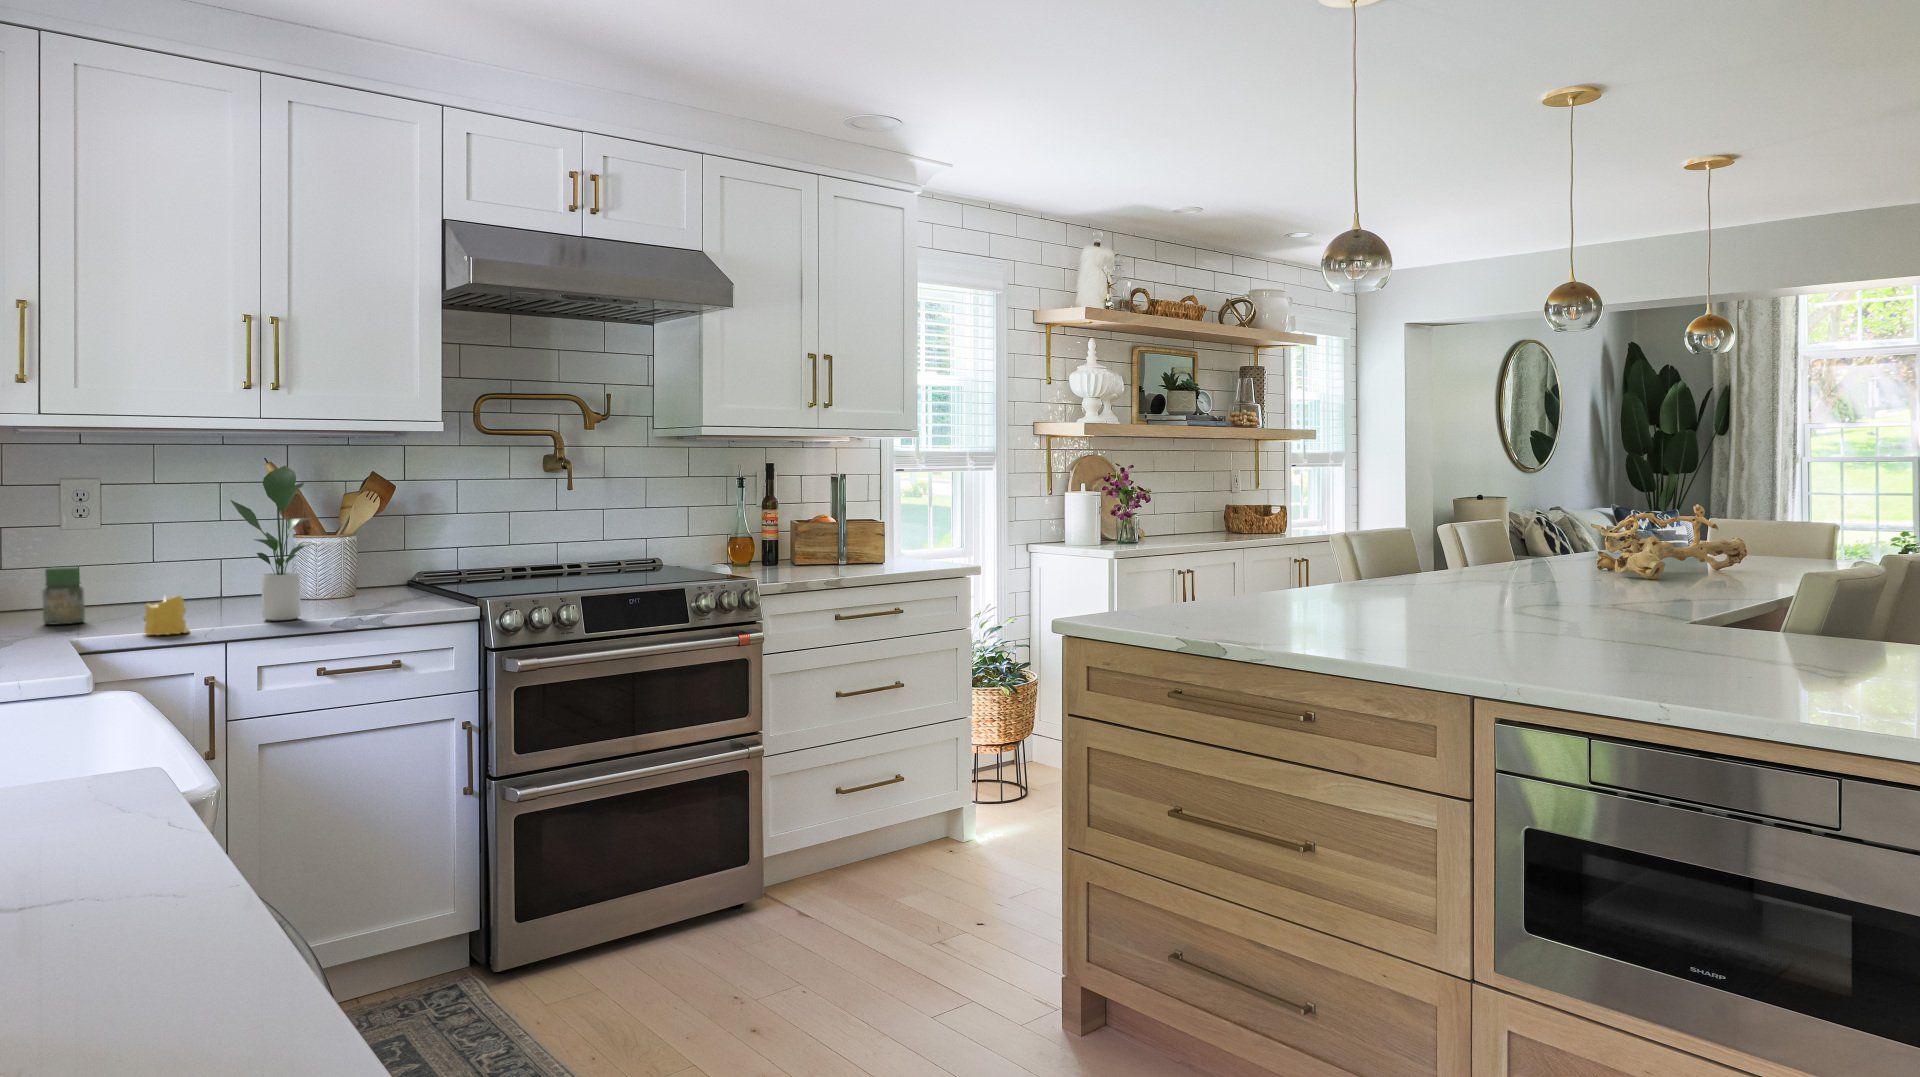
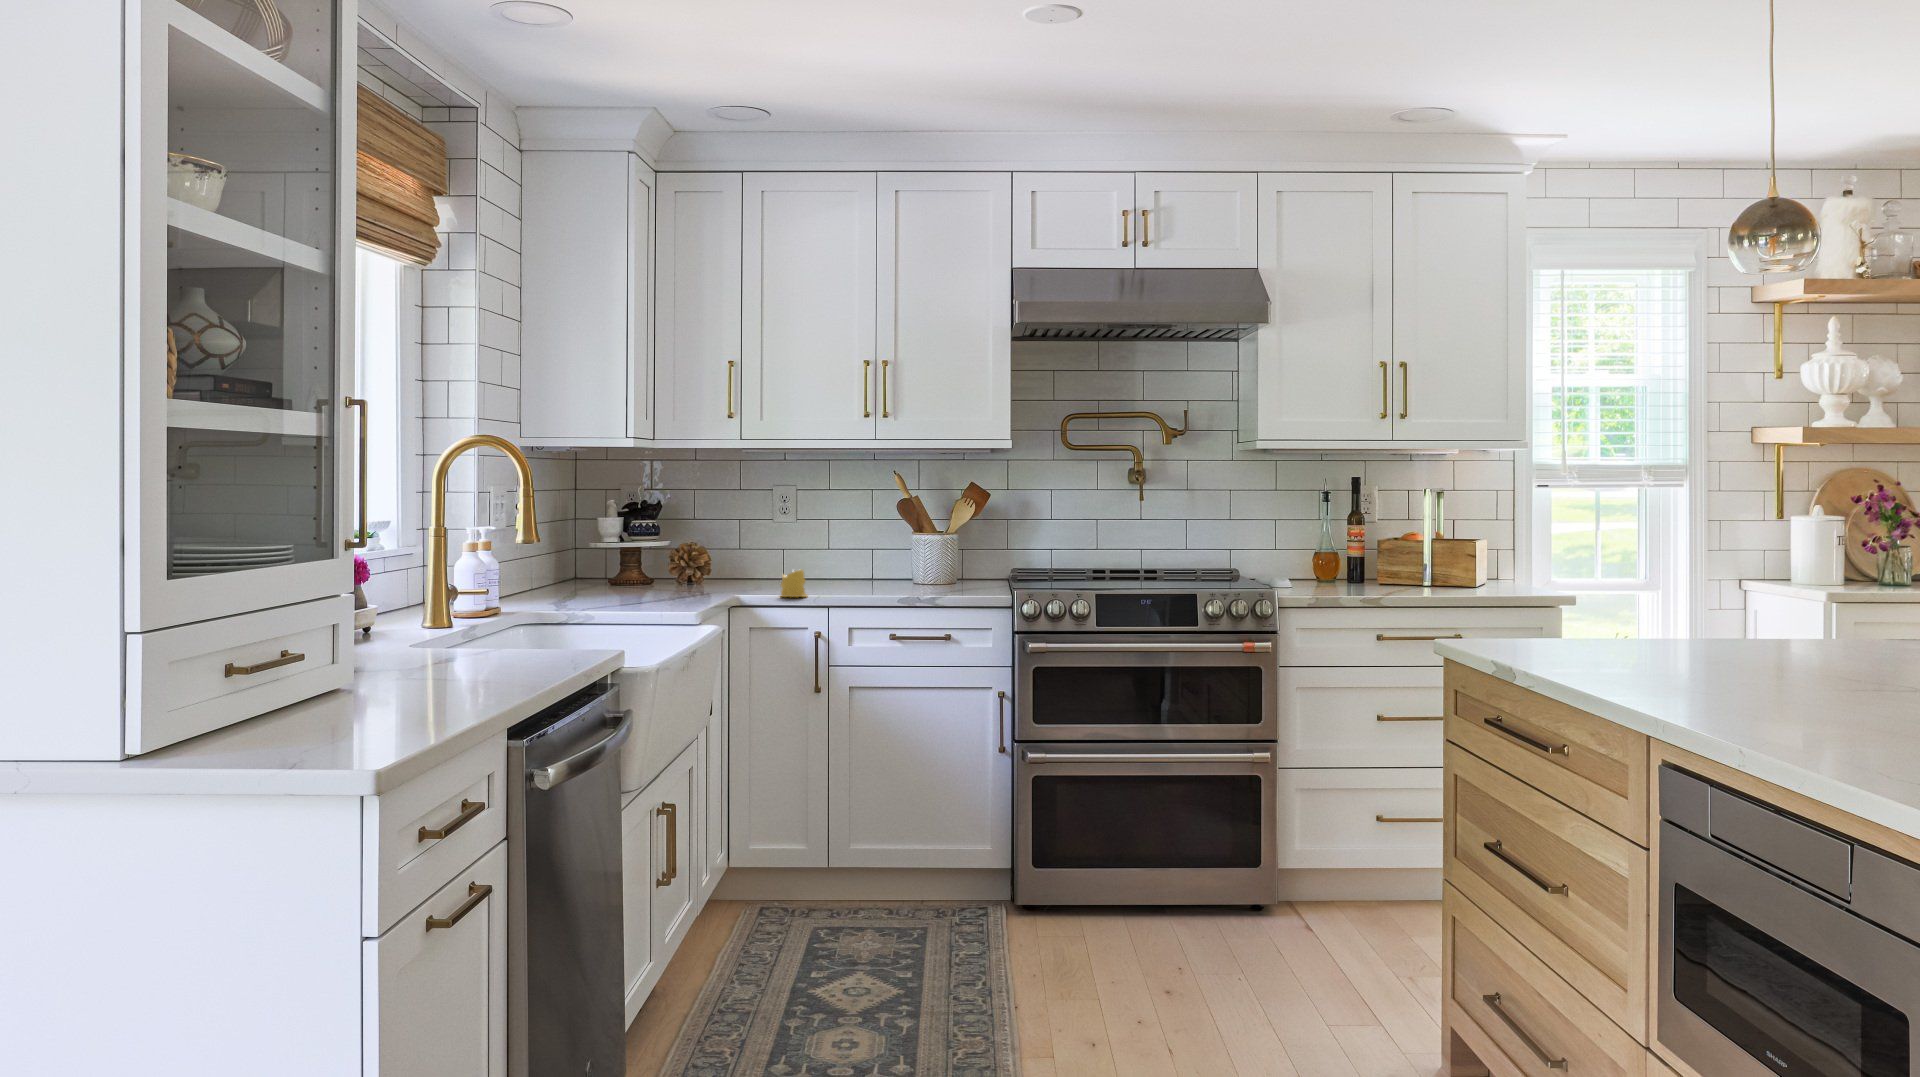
potted plant: present [231,466,316,621] -> none [845,477,905,595]
jar: present [42,567,85,624] -> none [743,549,767,588]

